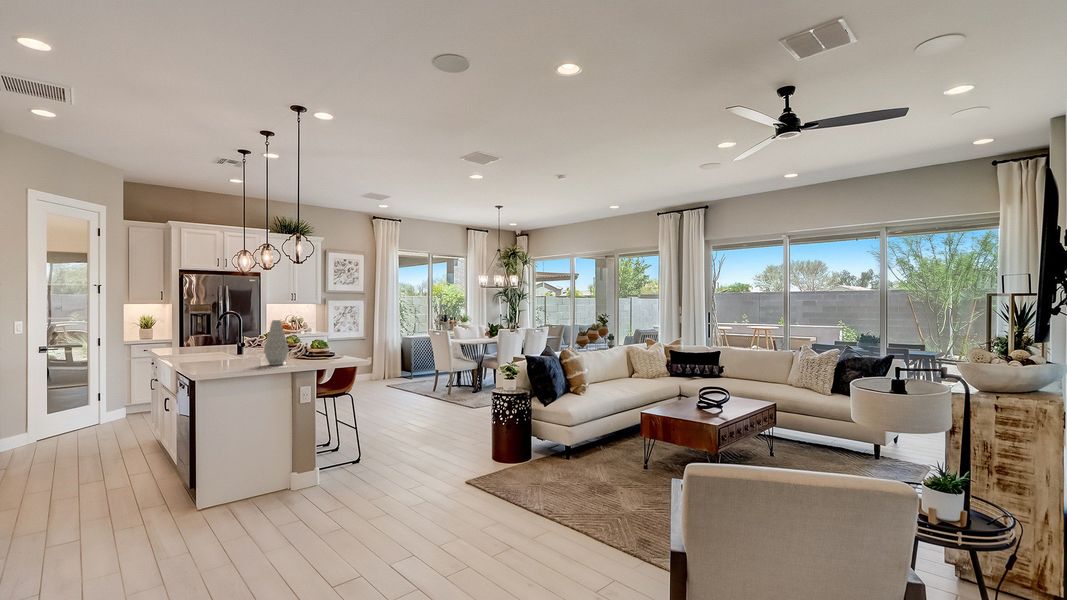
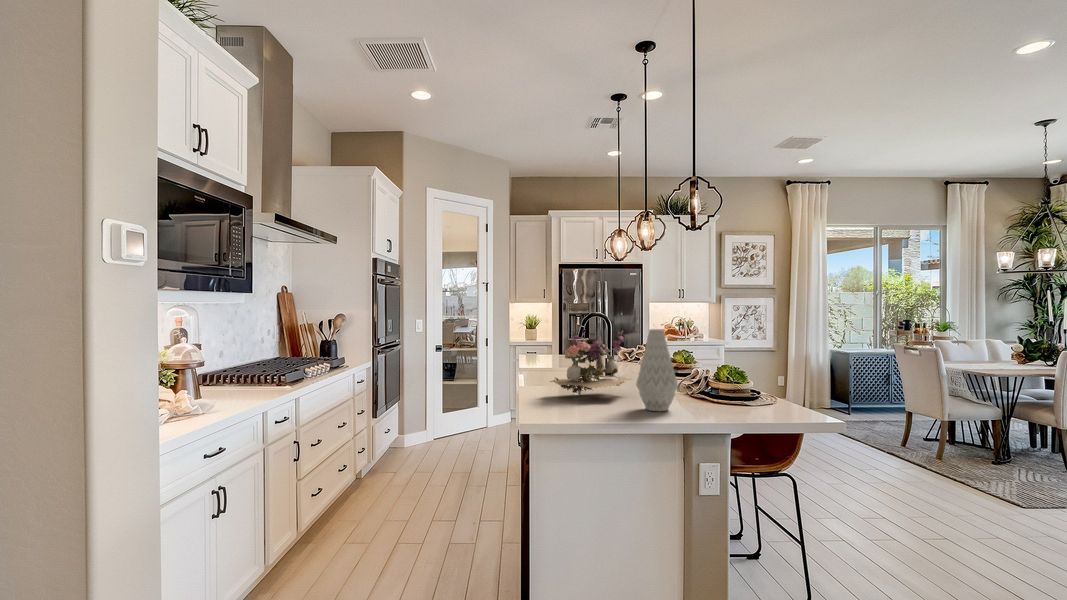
flower arrangement: none [199,322,260,364] -> present [550,331,632,395]

